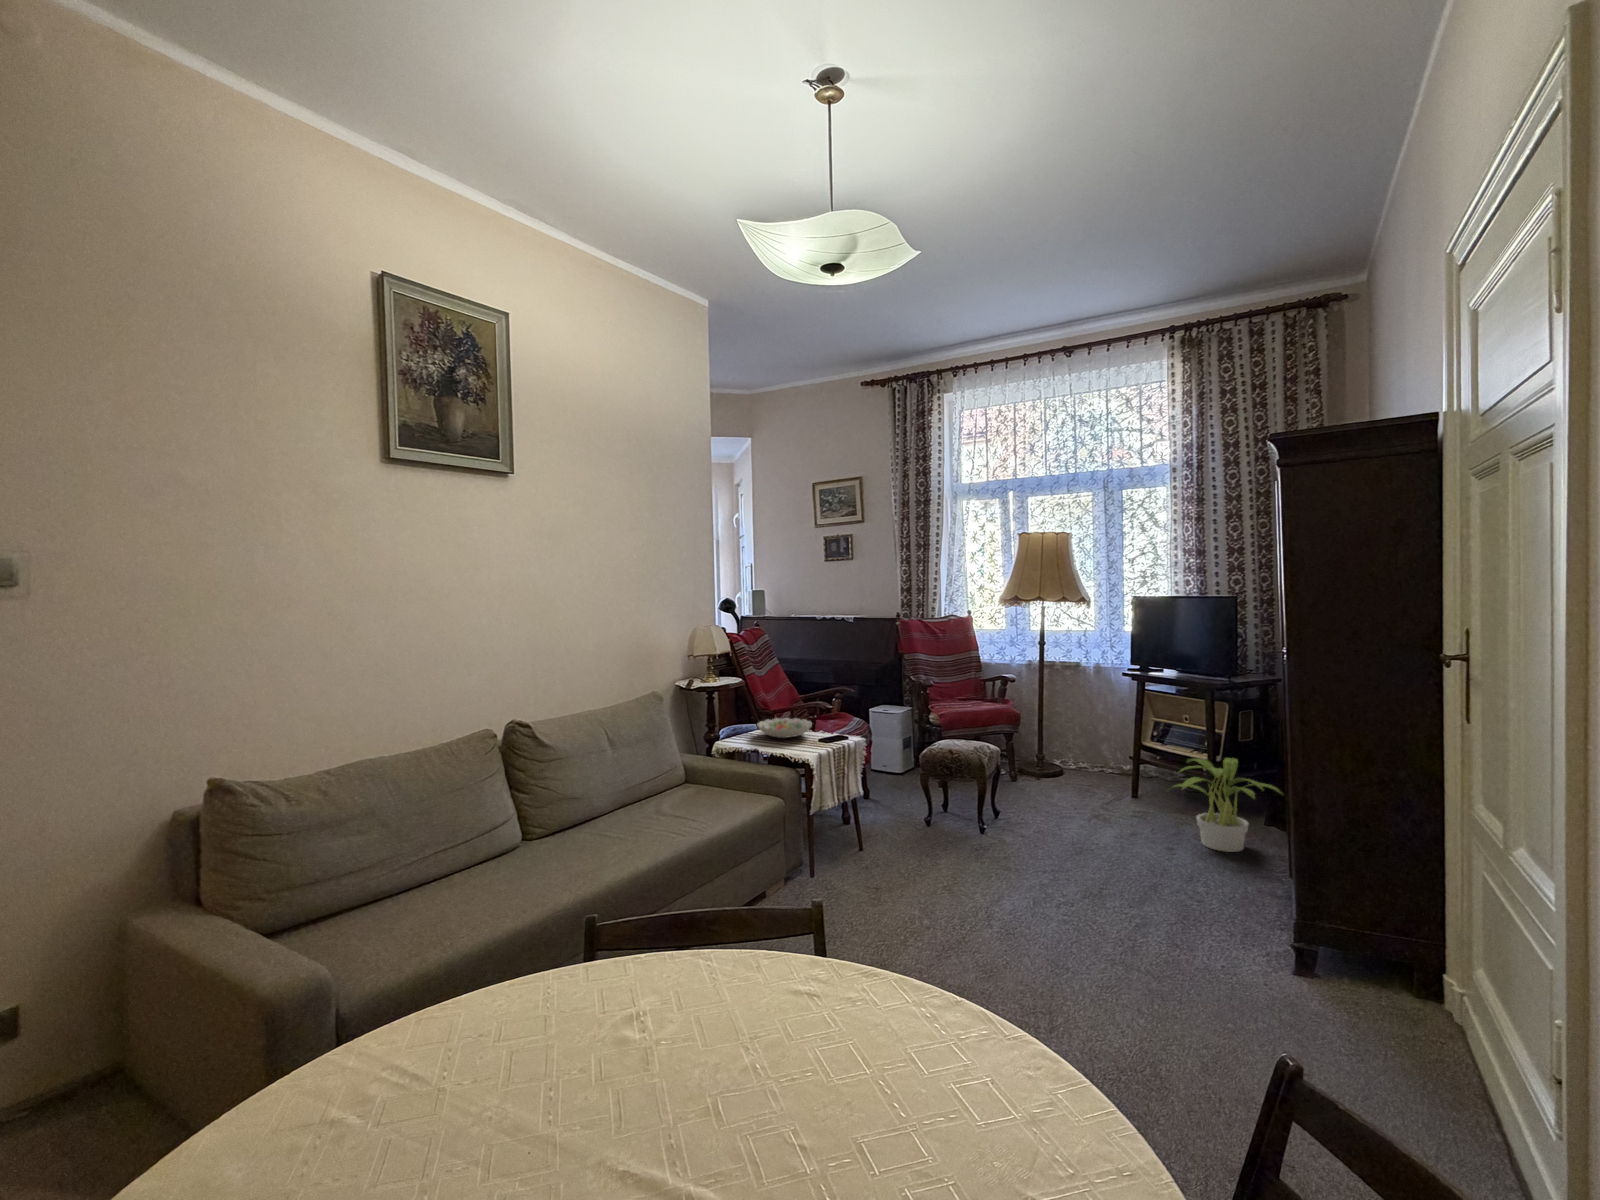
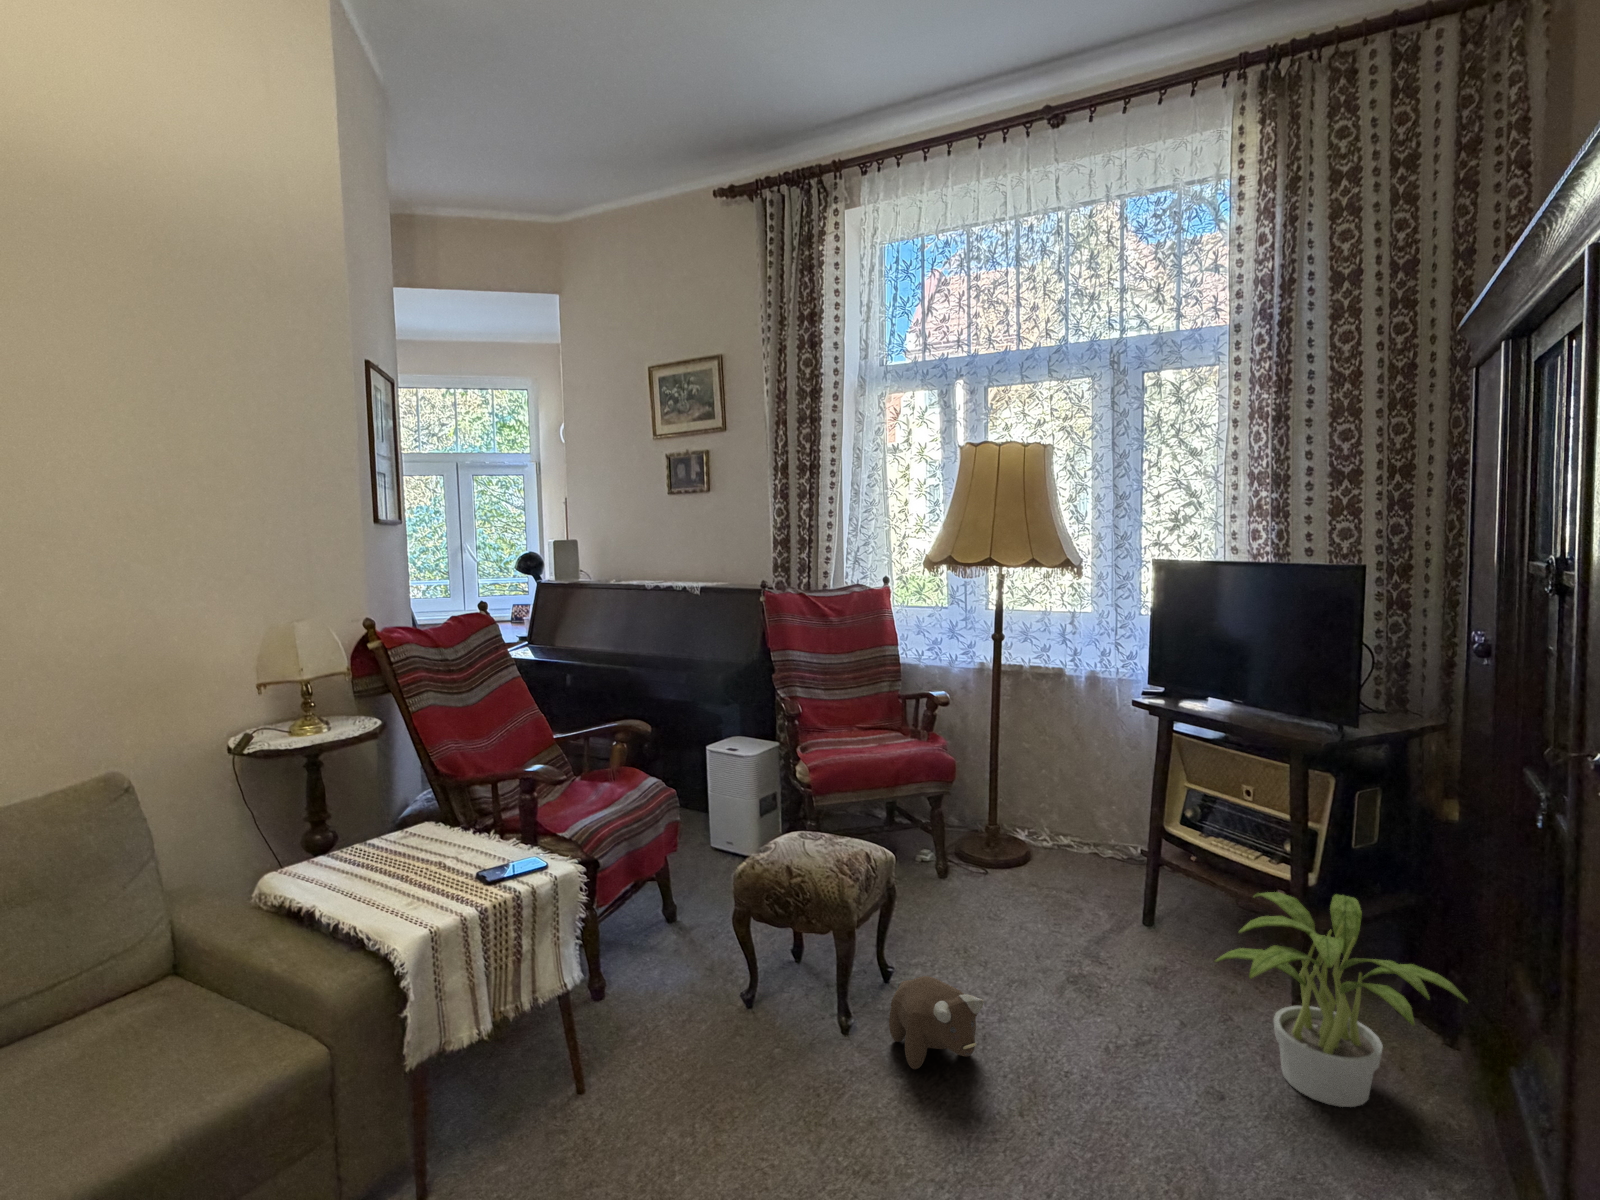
decorative bowl: present [757,718,812,738] -> none [349,820,480,880]
plush toy: none [1002,800,1052,841] -> present [889,976,984,1069]

